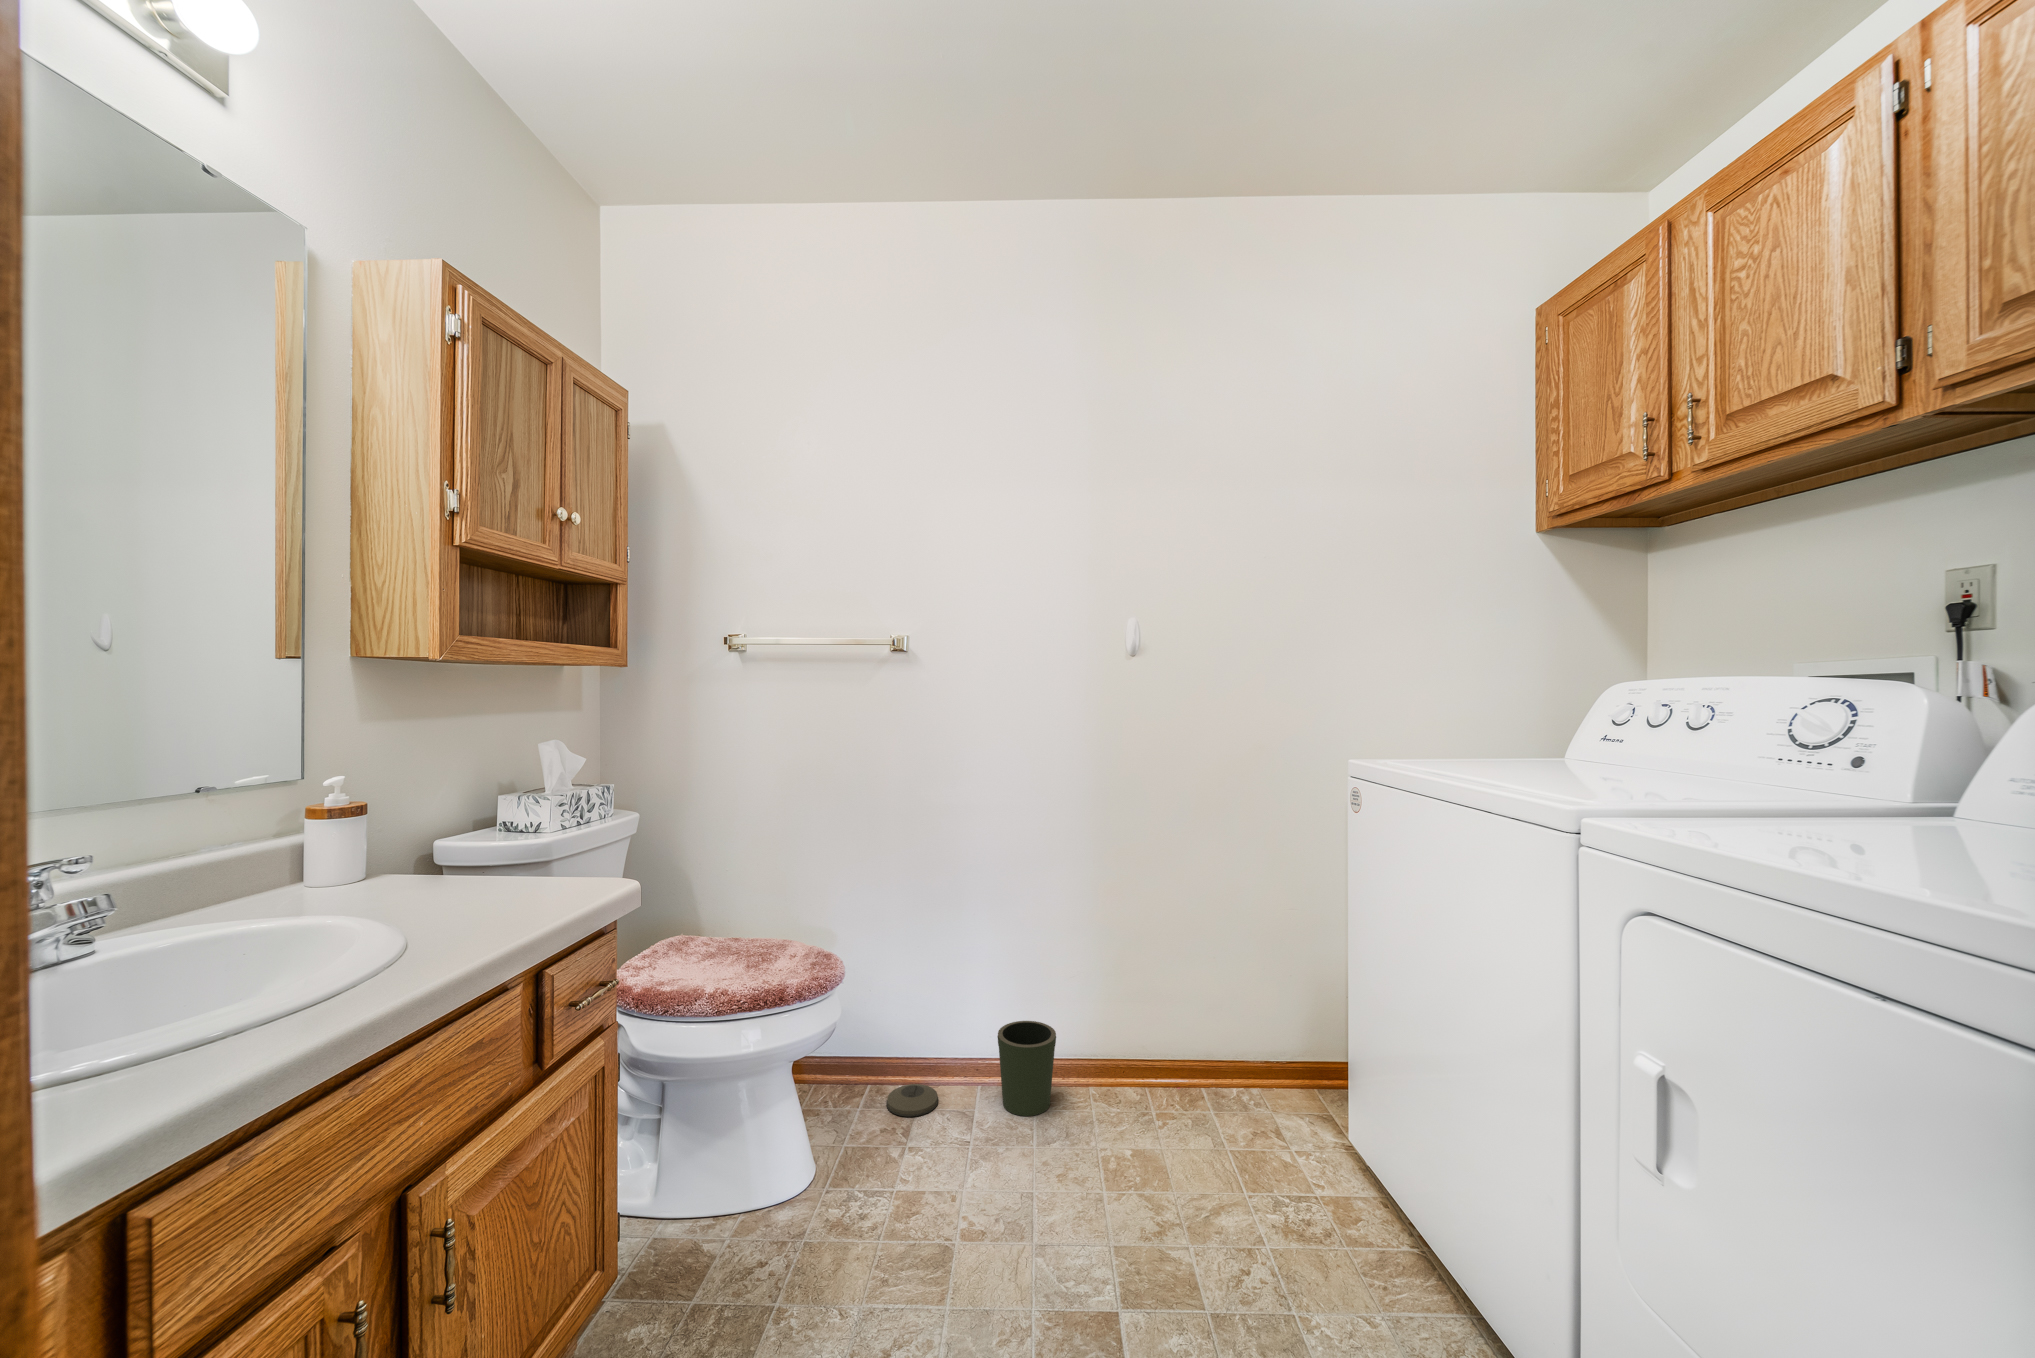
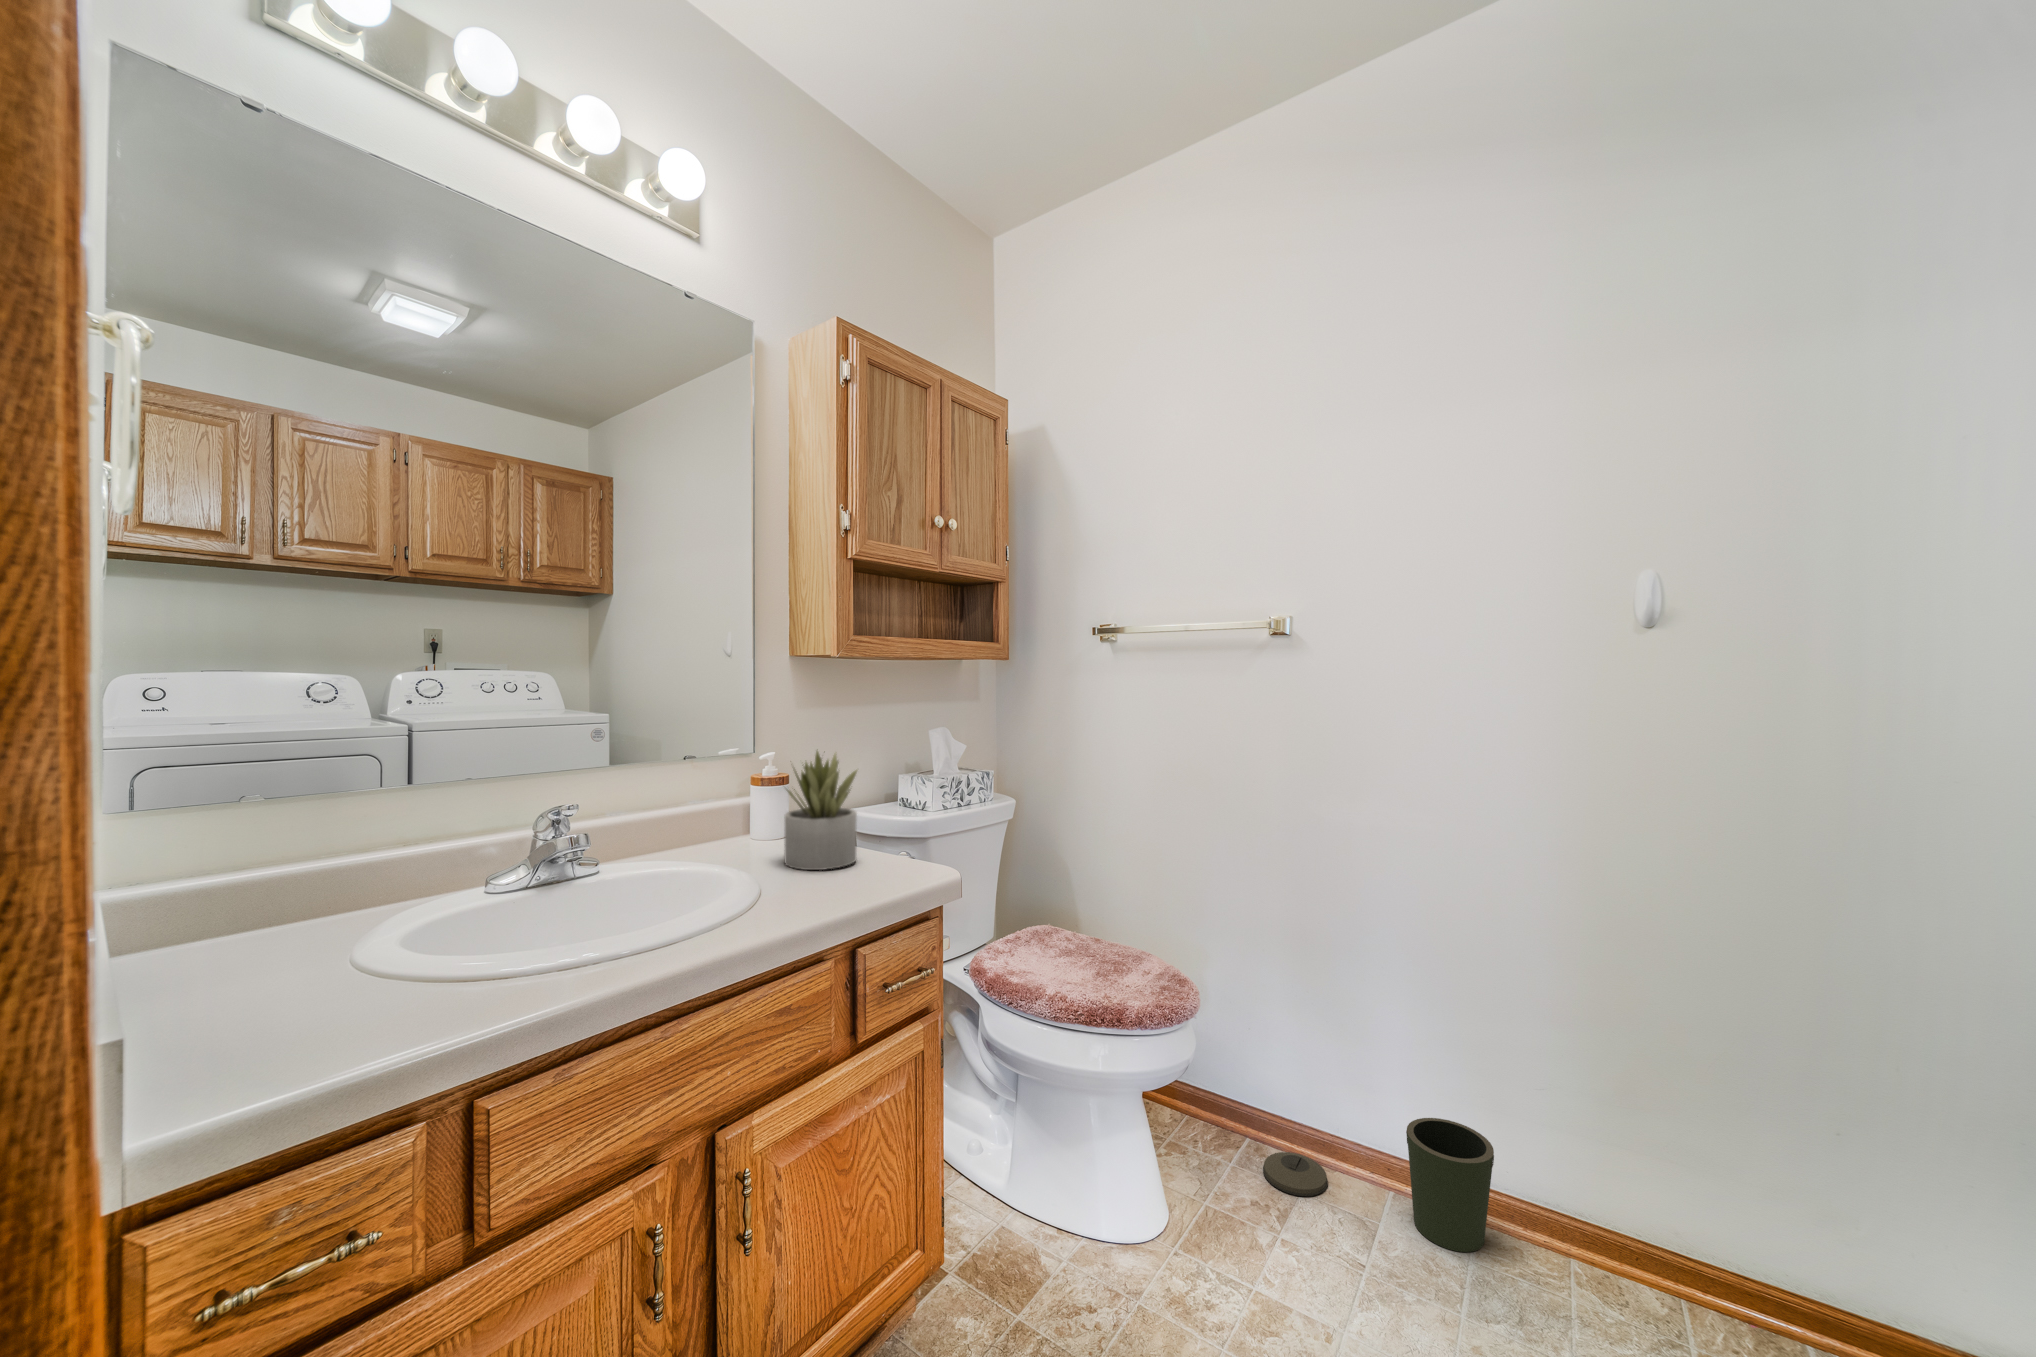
succulent plant: none [395,763,501,902] -> present [784,751,857,870]

